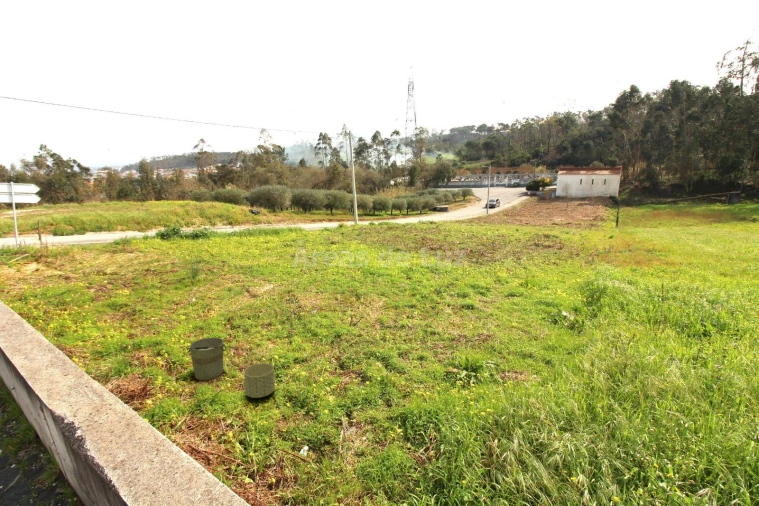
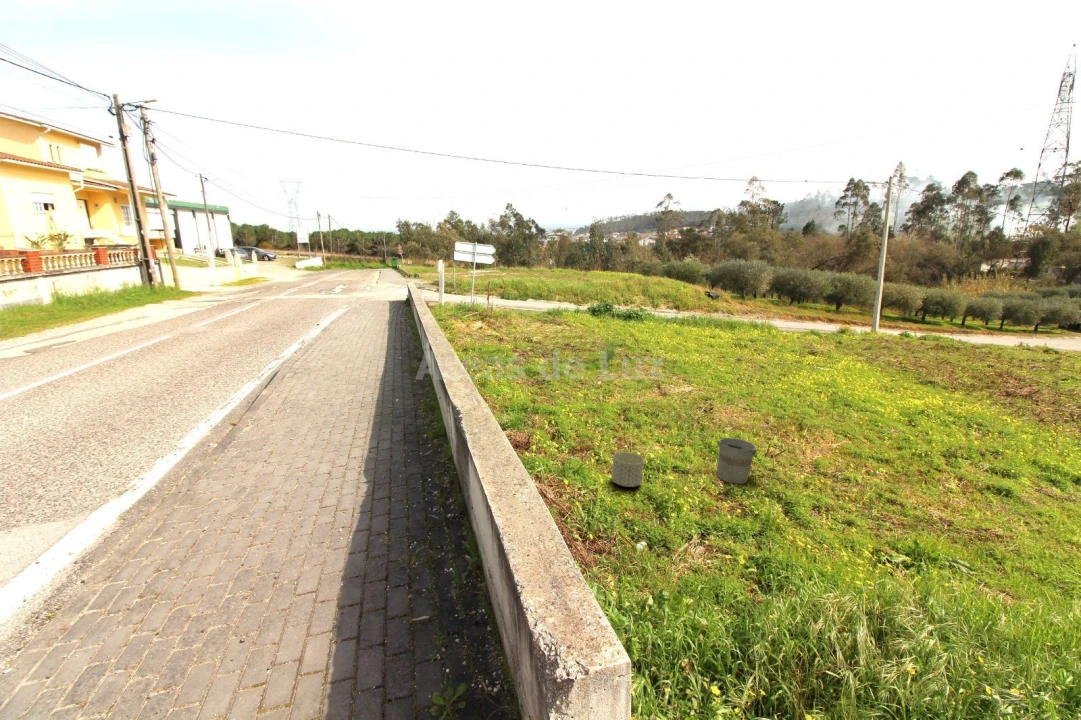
bucket: present [186,338,226,380] -> present [716,438,757,484]

